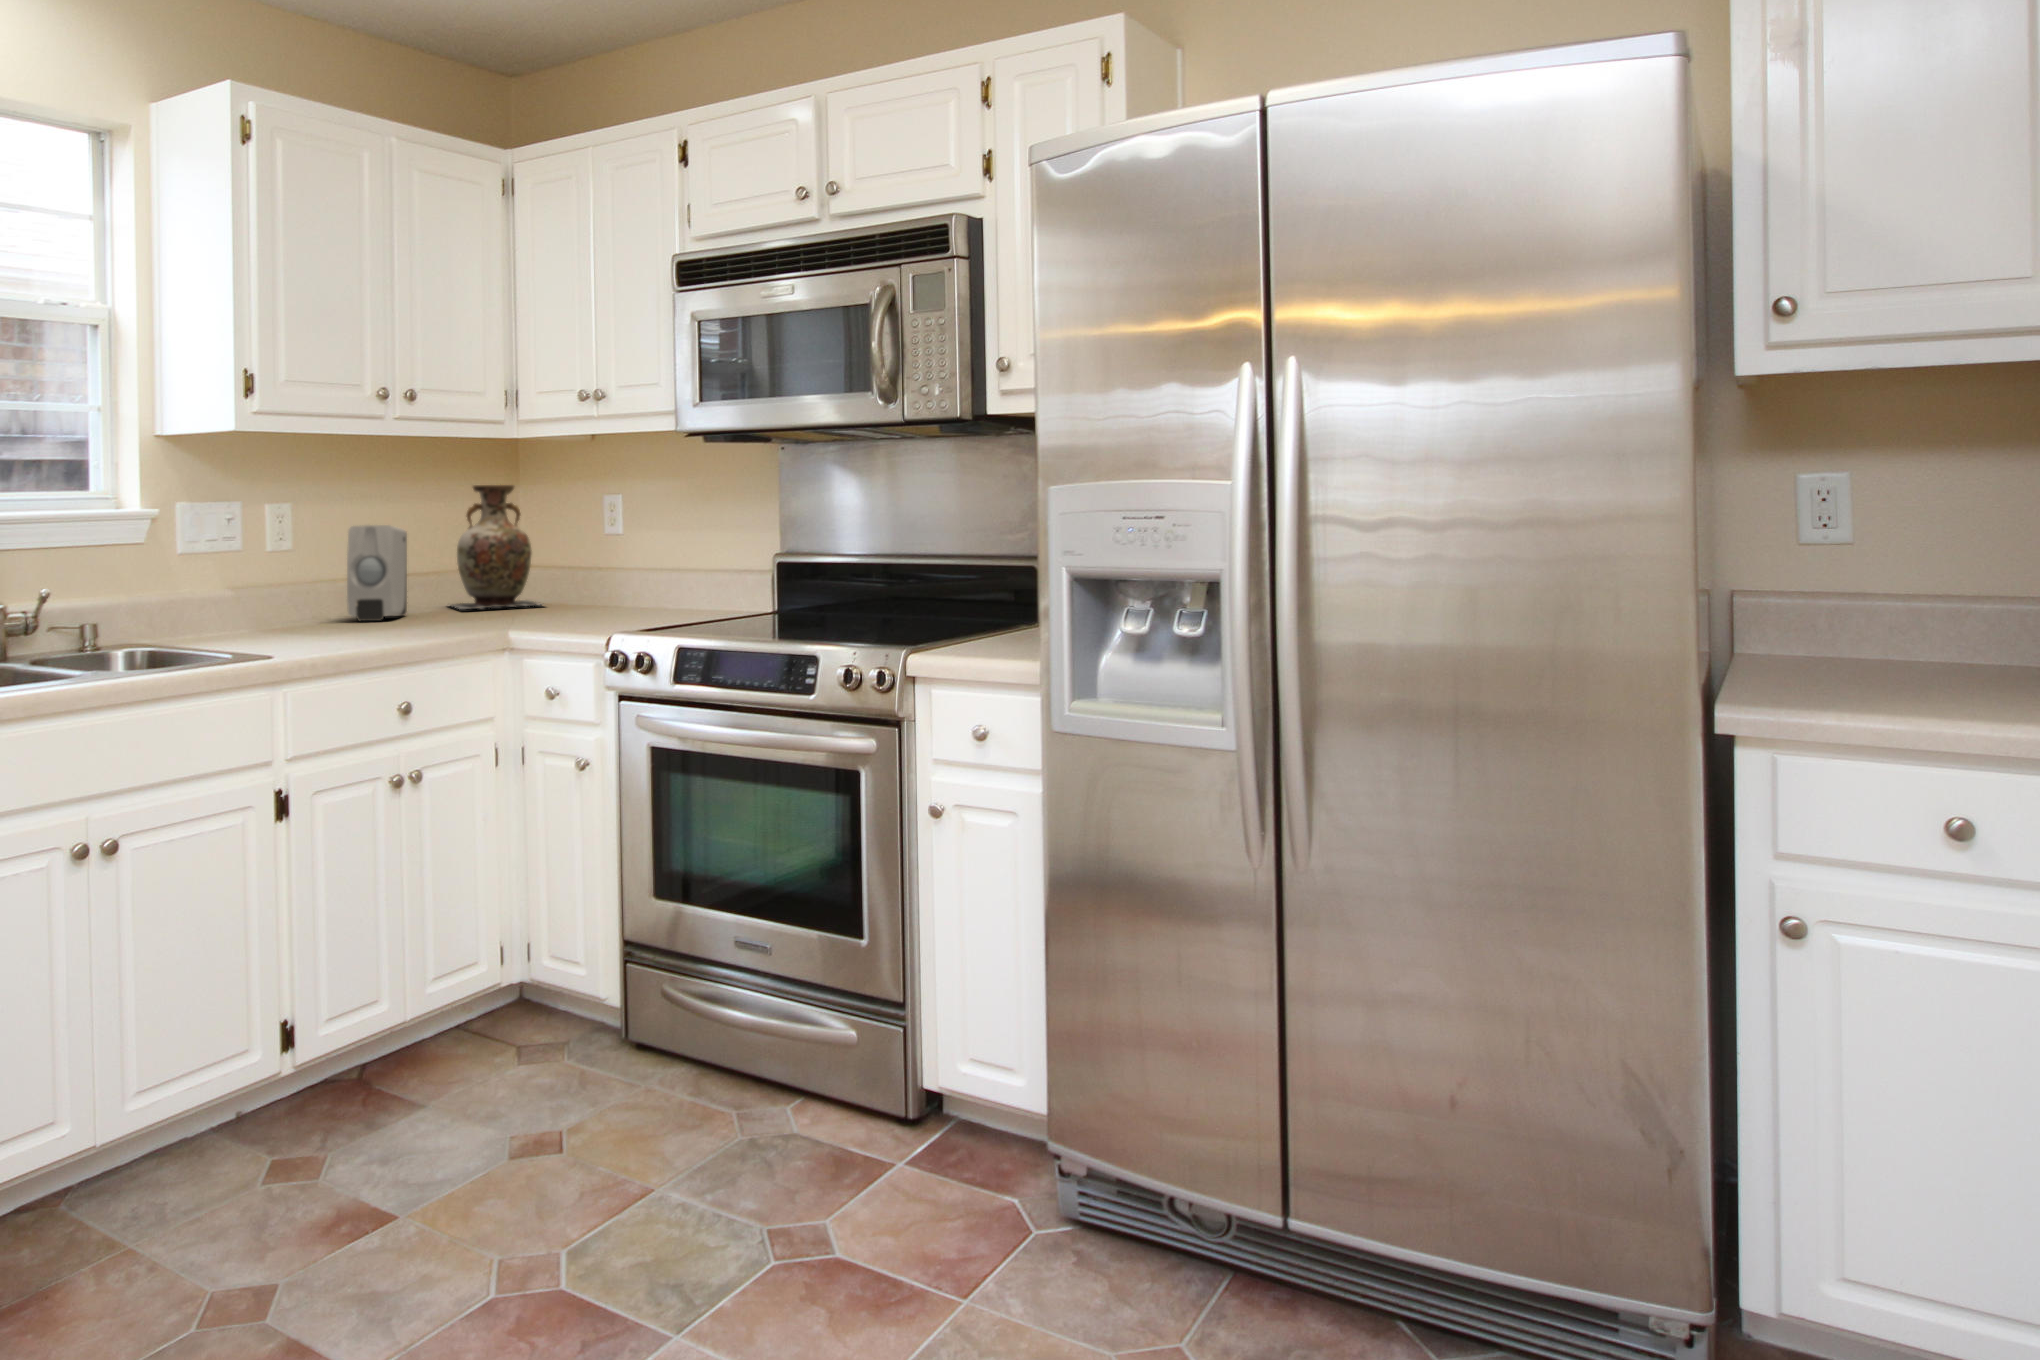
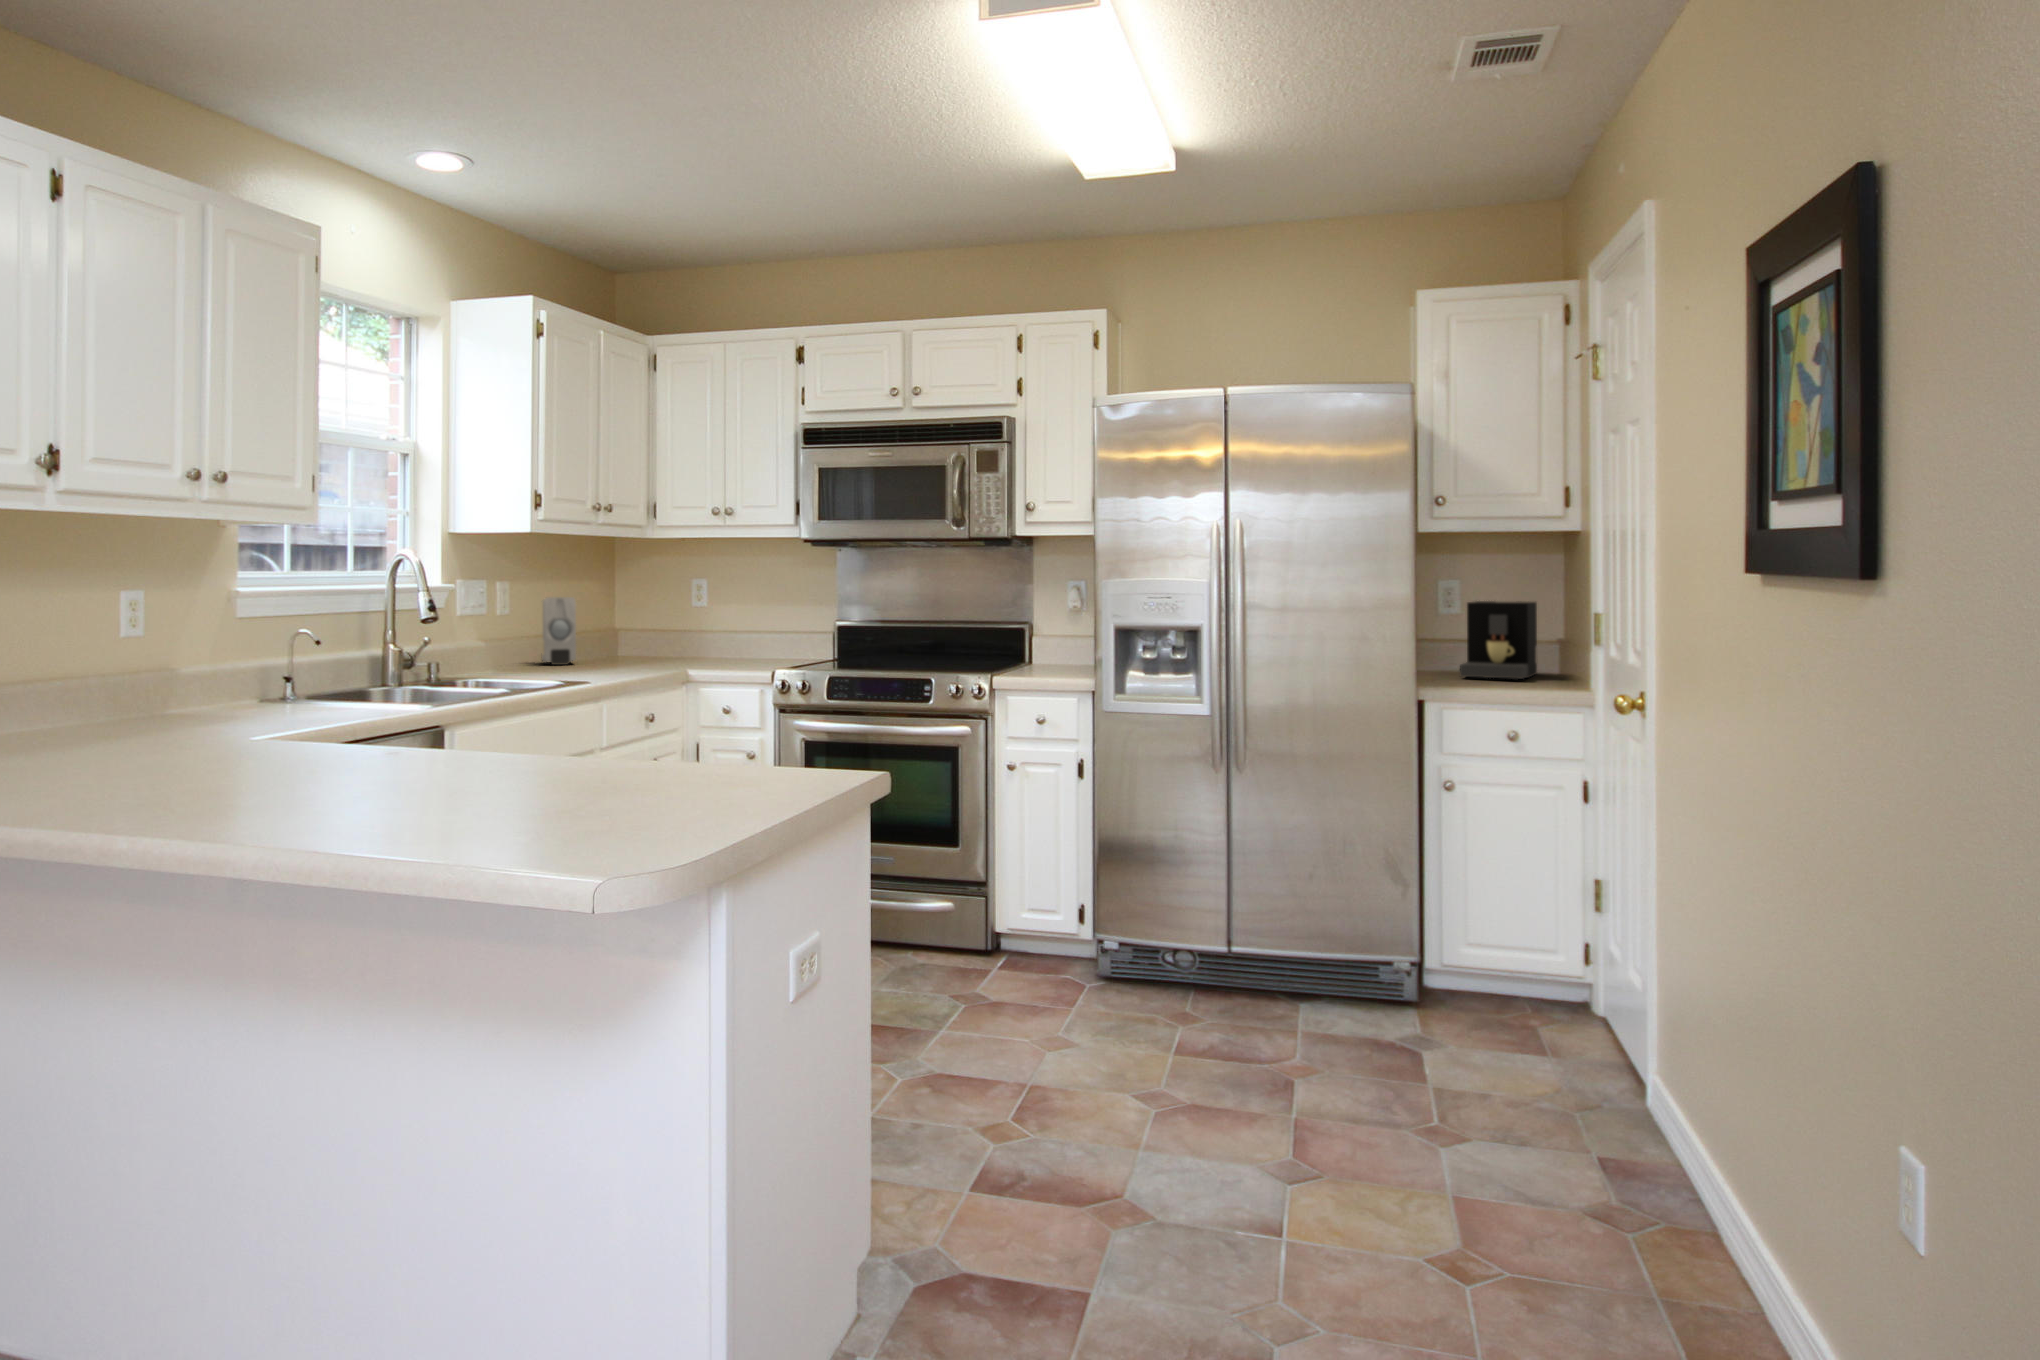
vase: present [452,484,541,609] -> none [572,569,657,658]
coffee maker: none [1829,514,2029,684] -> present [1460,601,1537,679]

